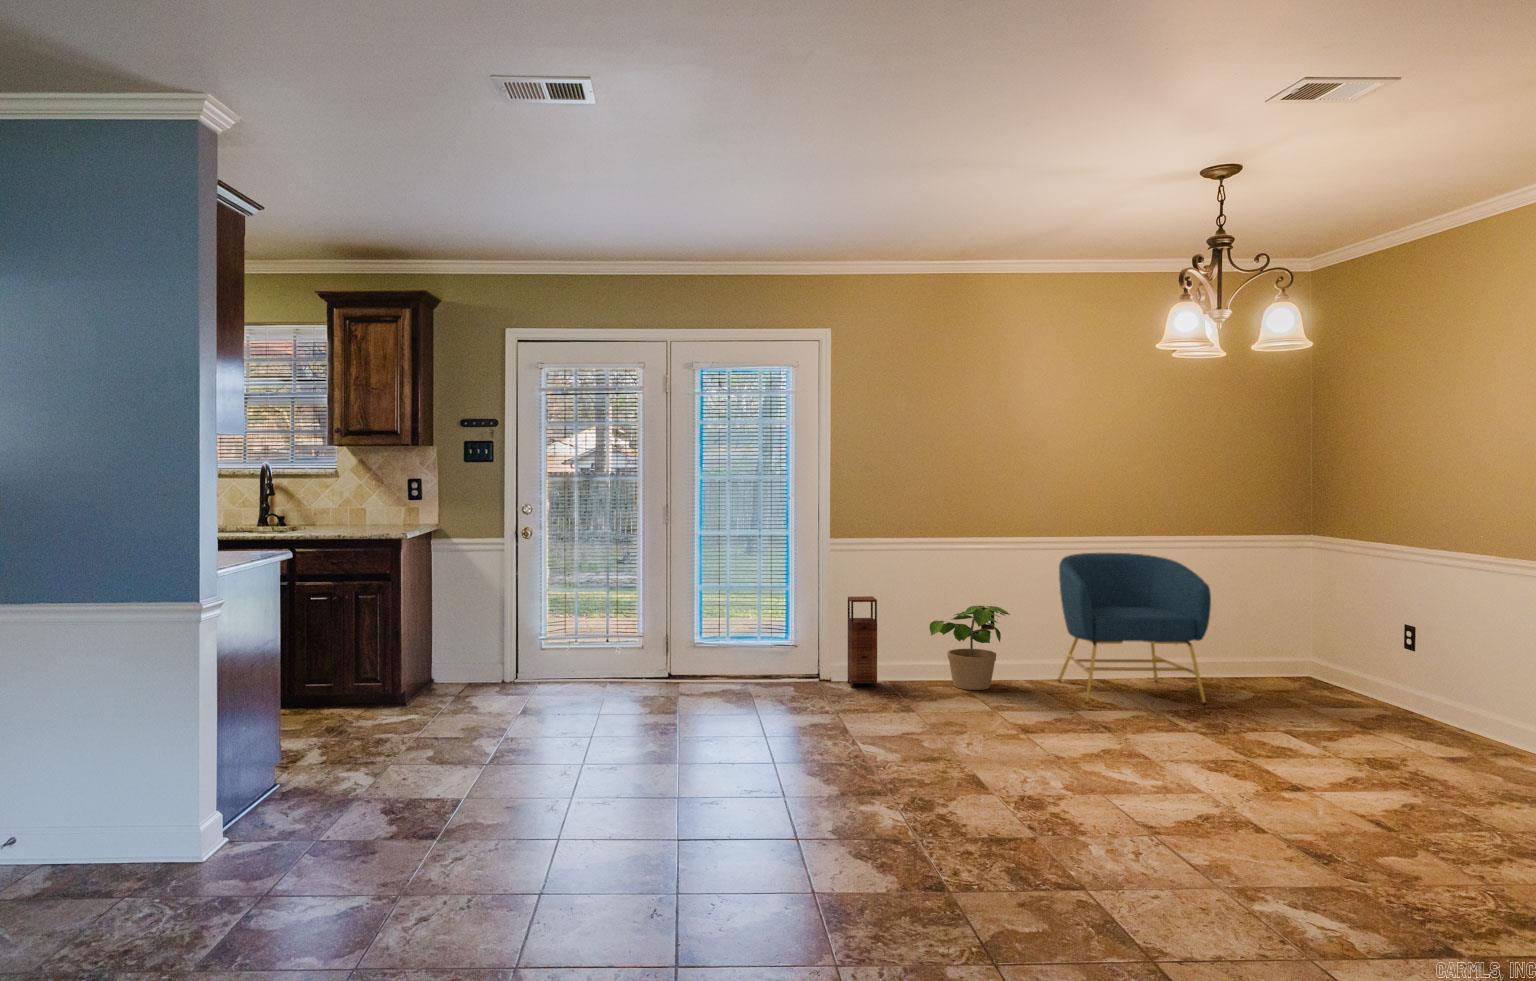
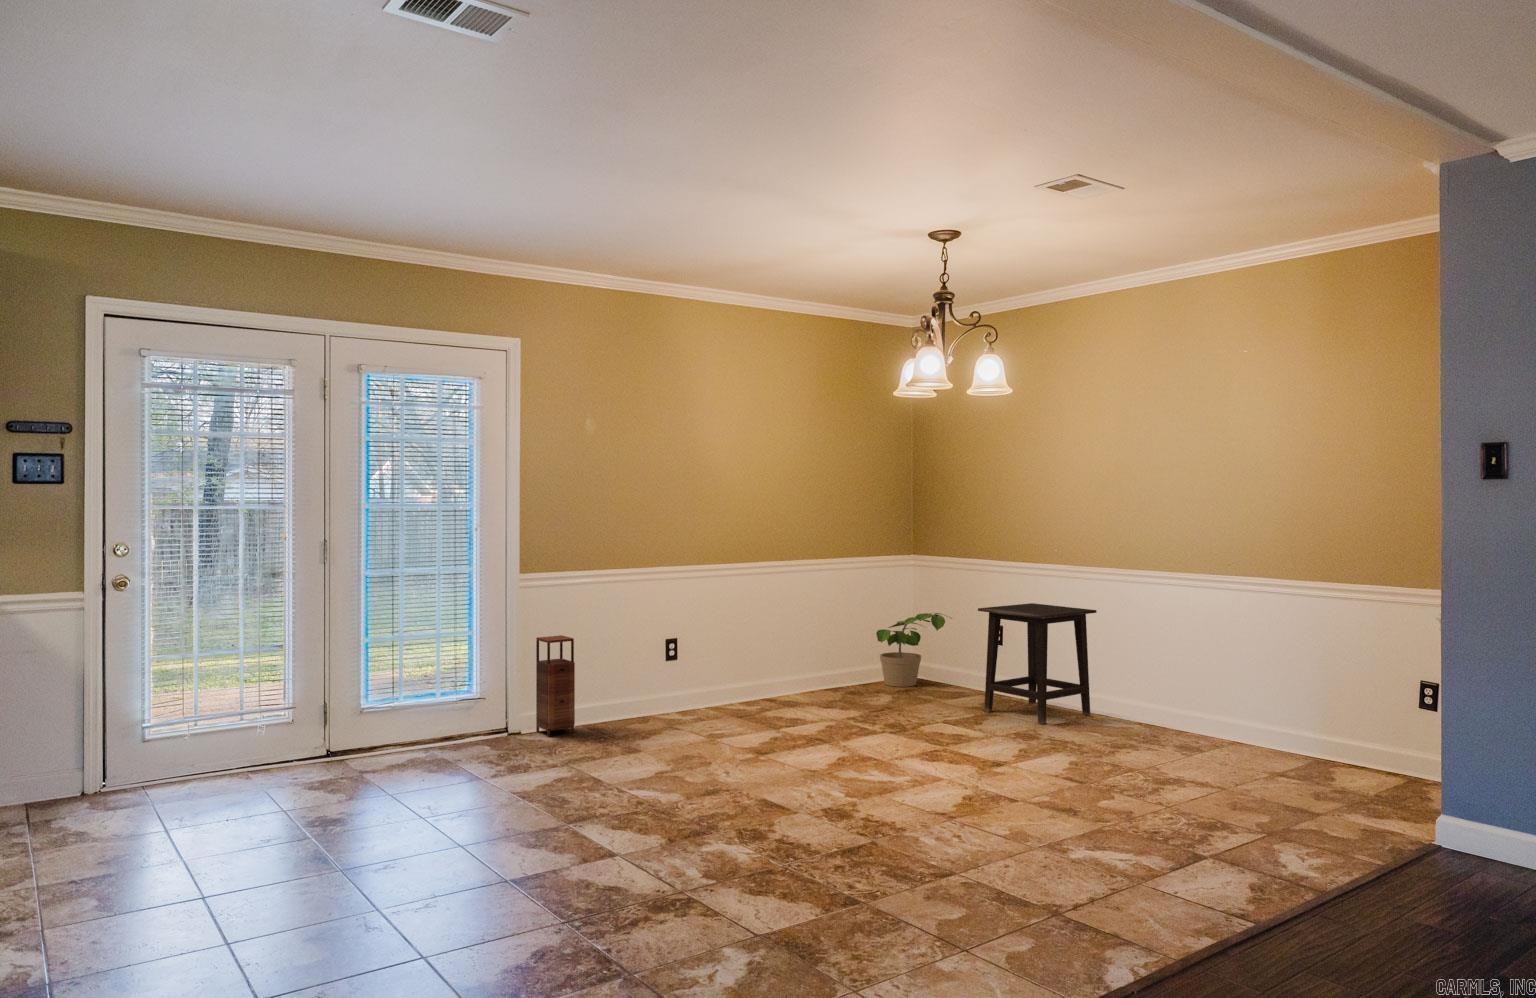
armchair: present [1058,553,1211,705] -> none [732,577,873,722]
side table: none [1348,600,1527,751] -> present [978,603,1097,724]
potted plant: present [929,606,1010,690] -> present [876,613,952,687]

